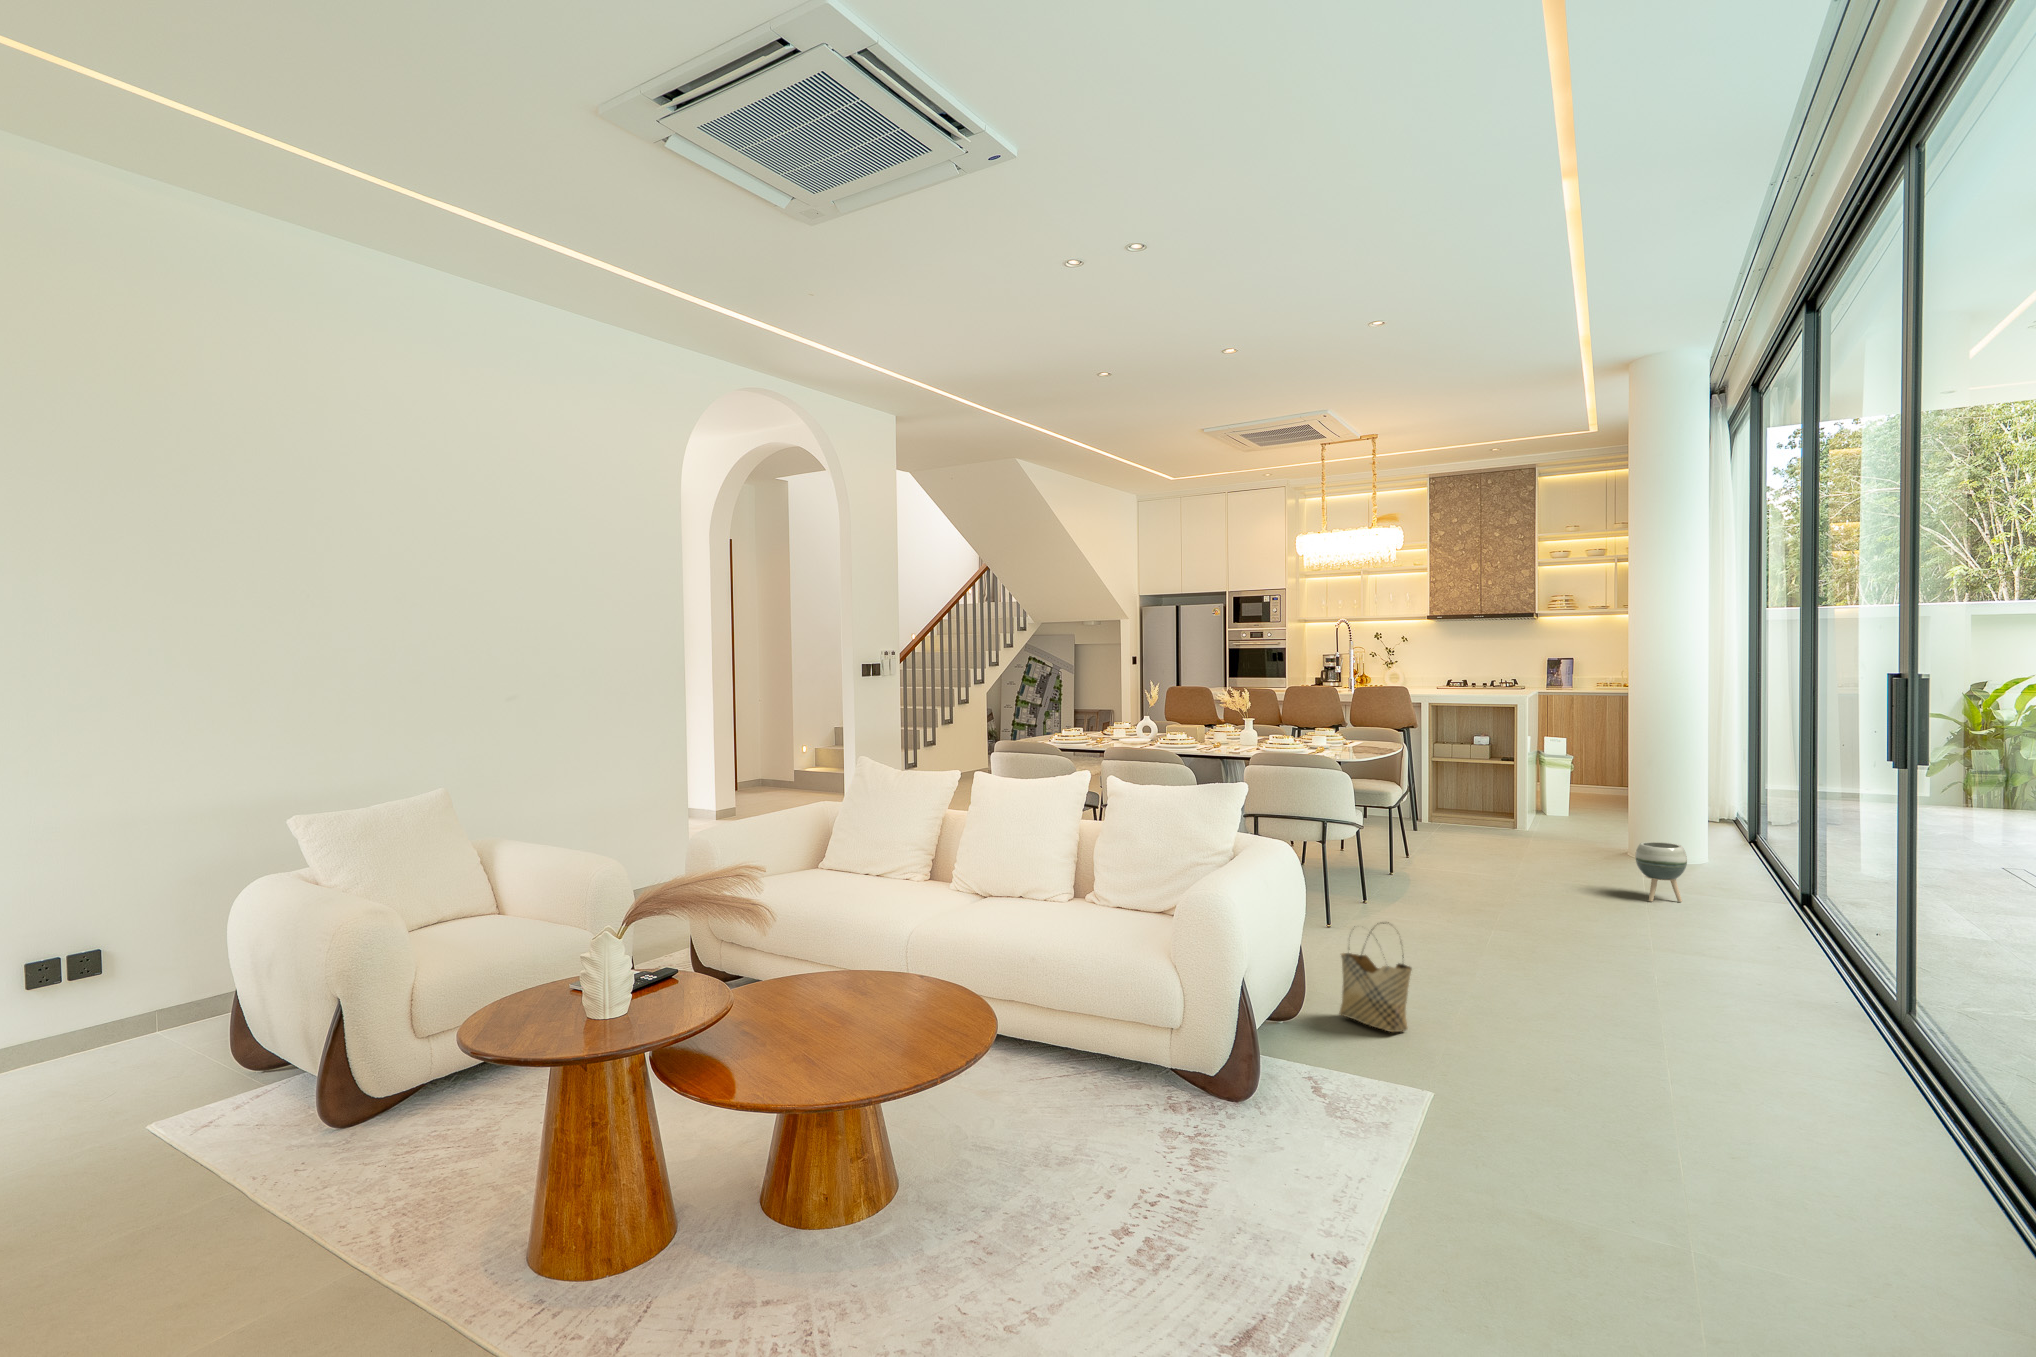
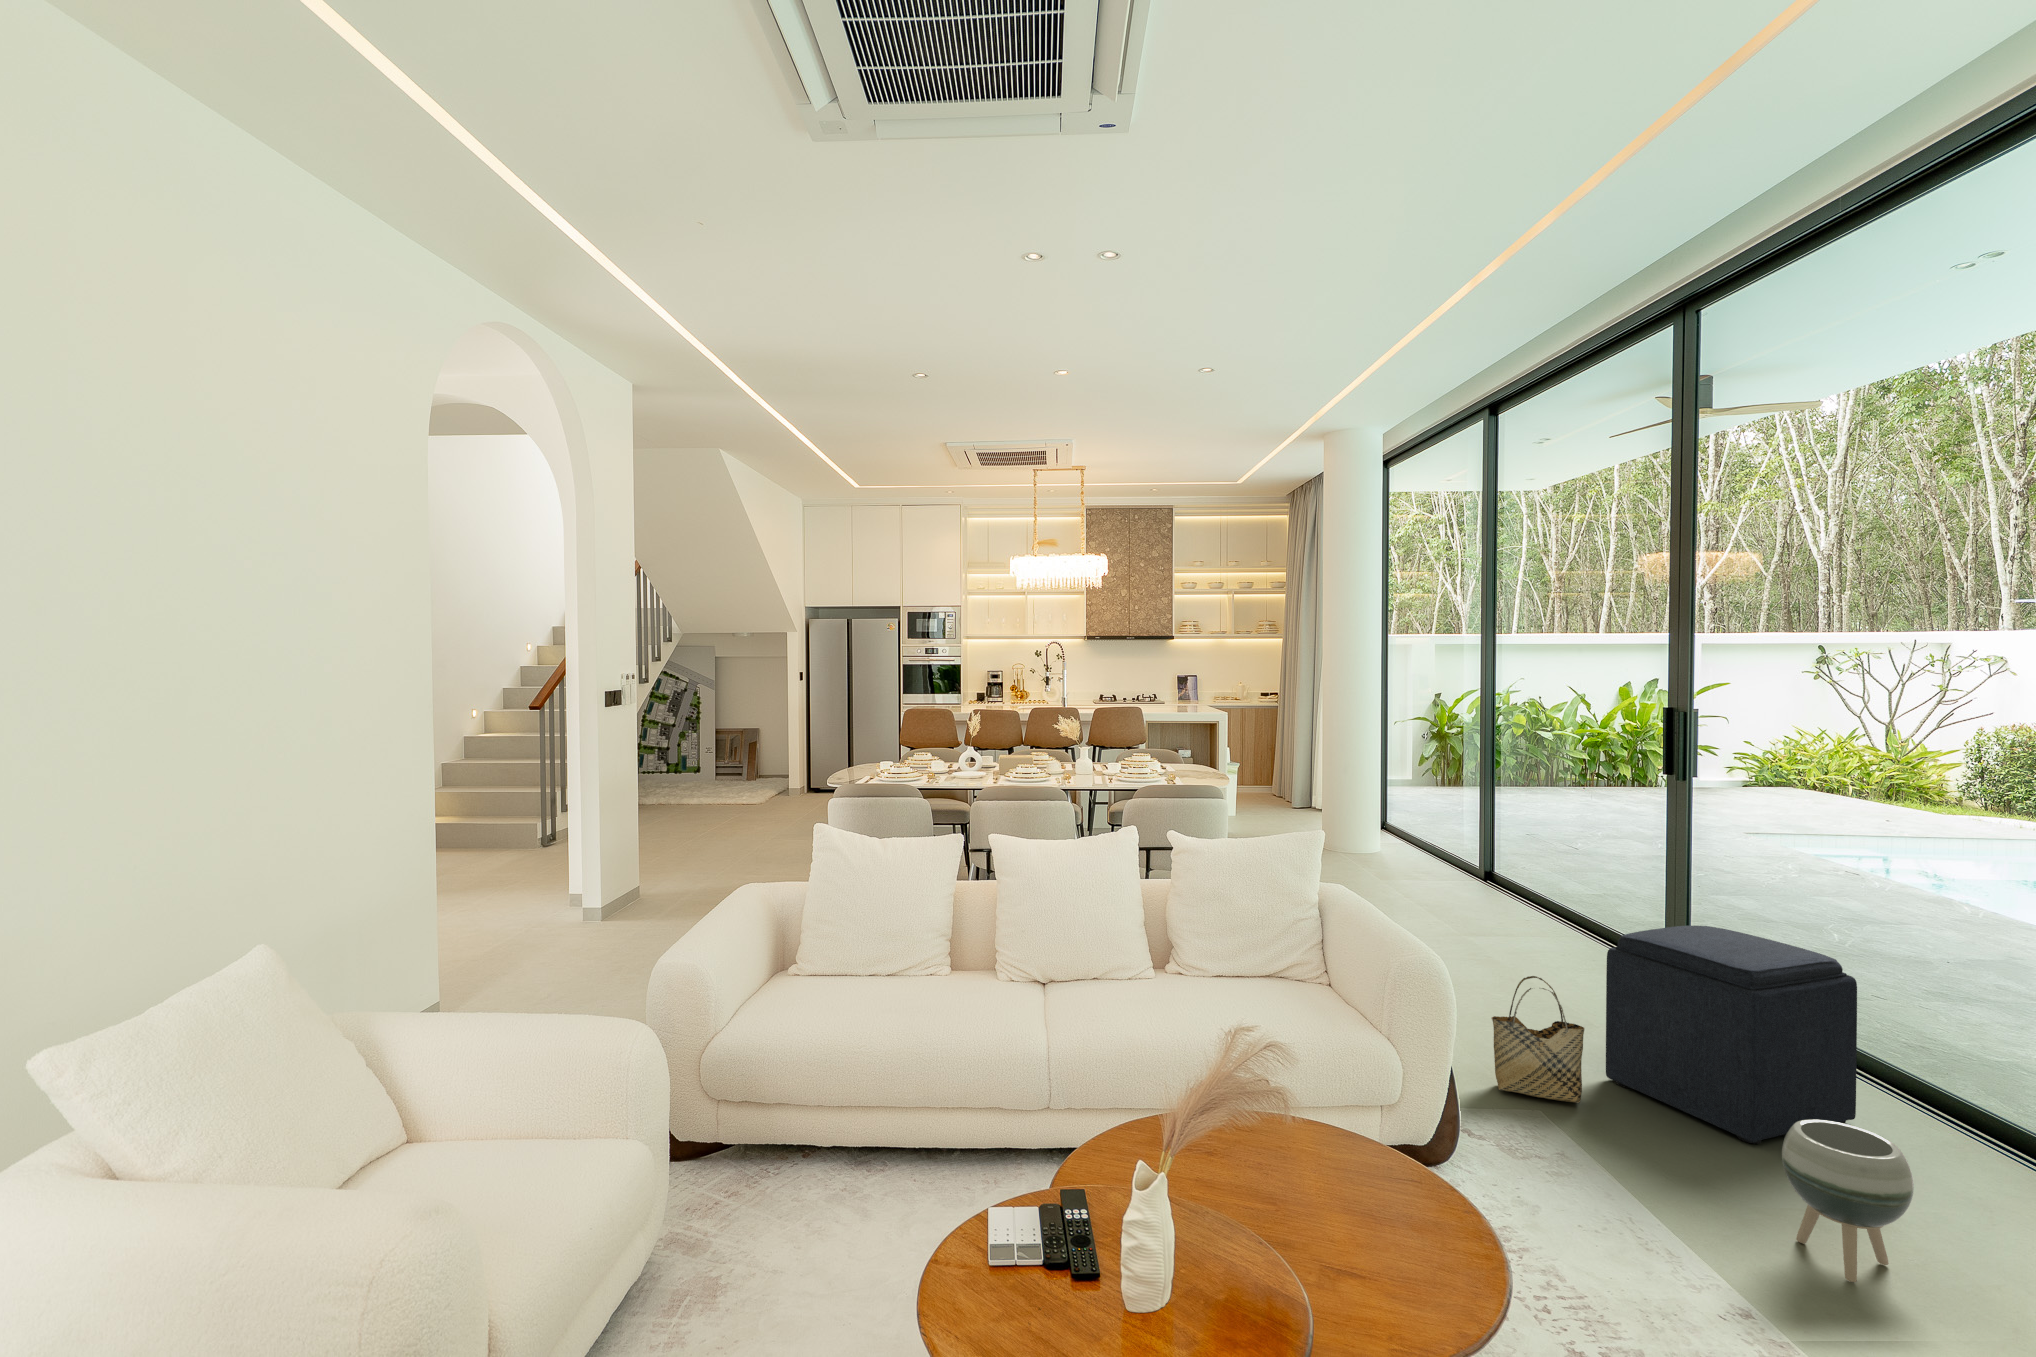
planter: present [1635,842,1687,902] -> present [1782,1119,1914,1282]
ottoman: none [1465,893,1655,1091] -> present [1606,926,1857,1144]

